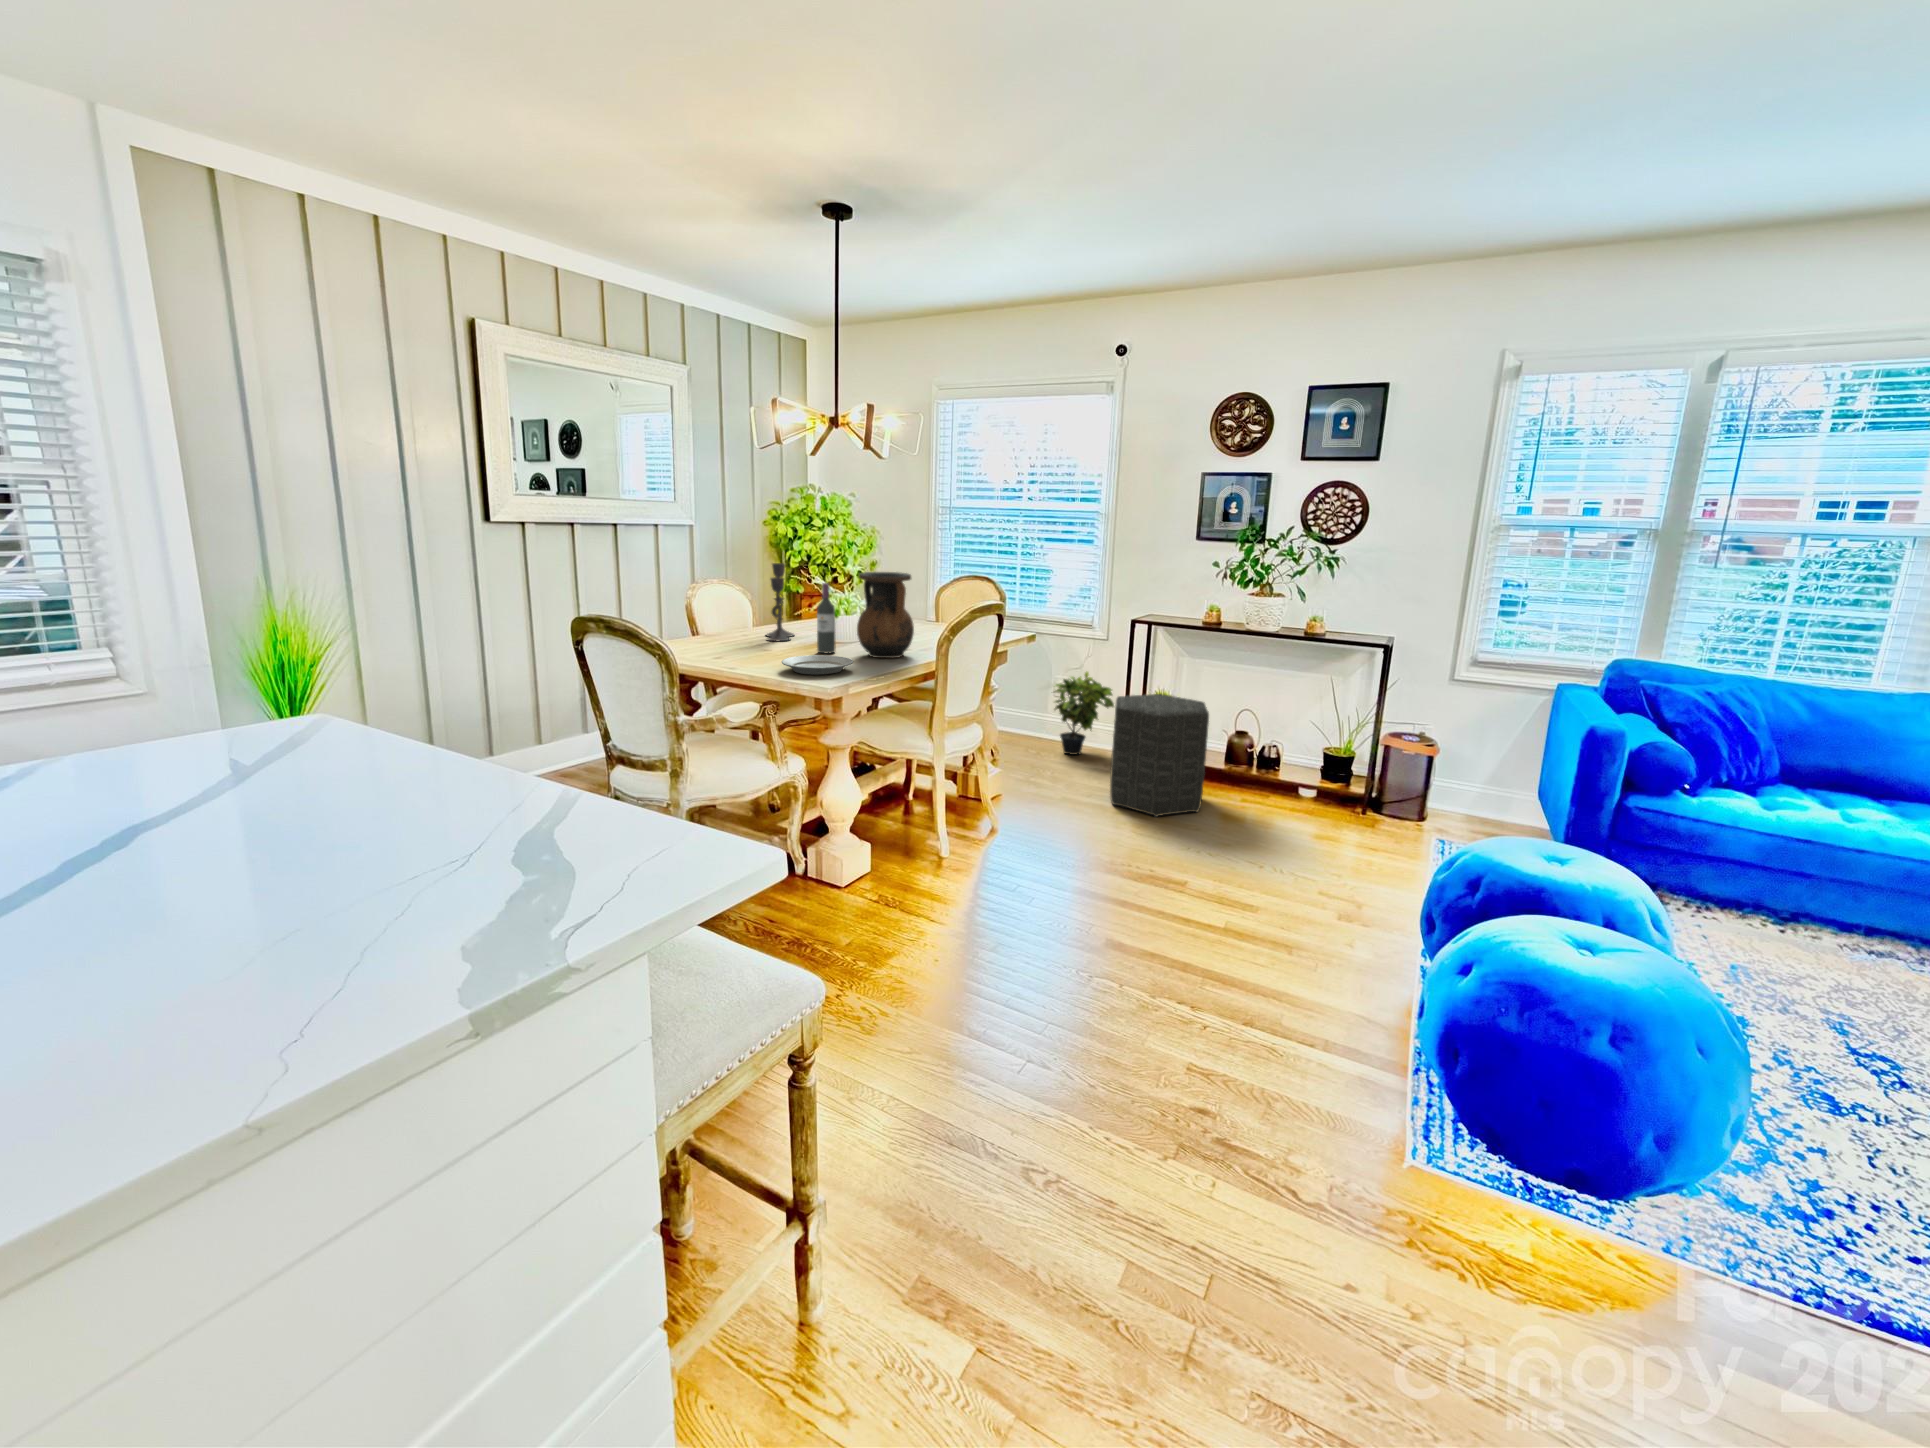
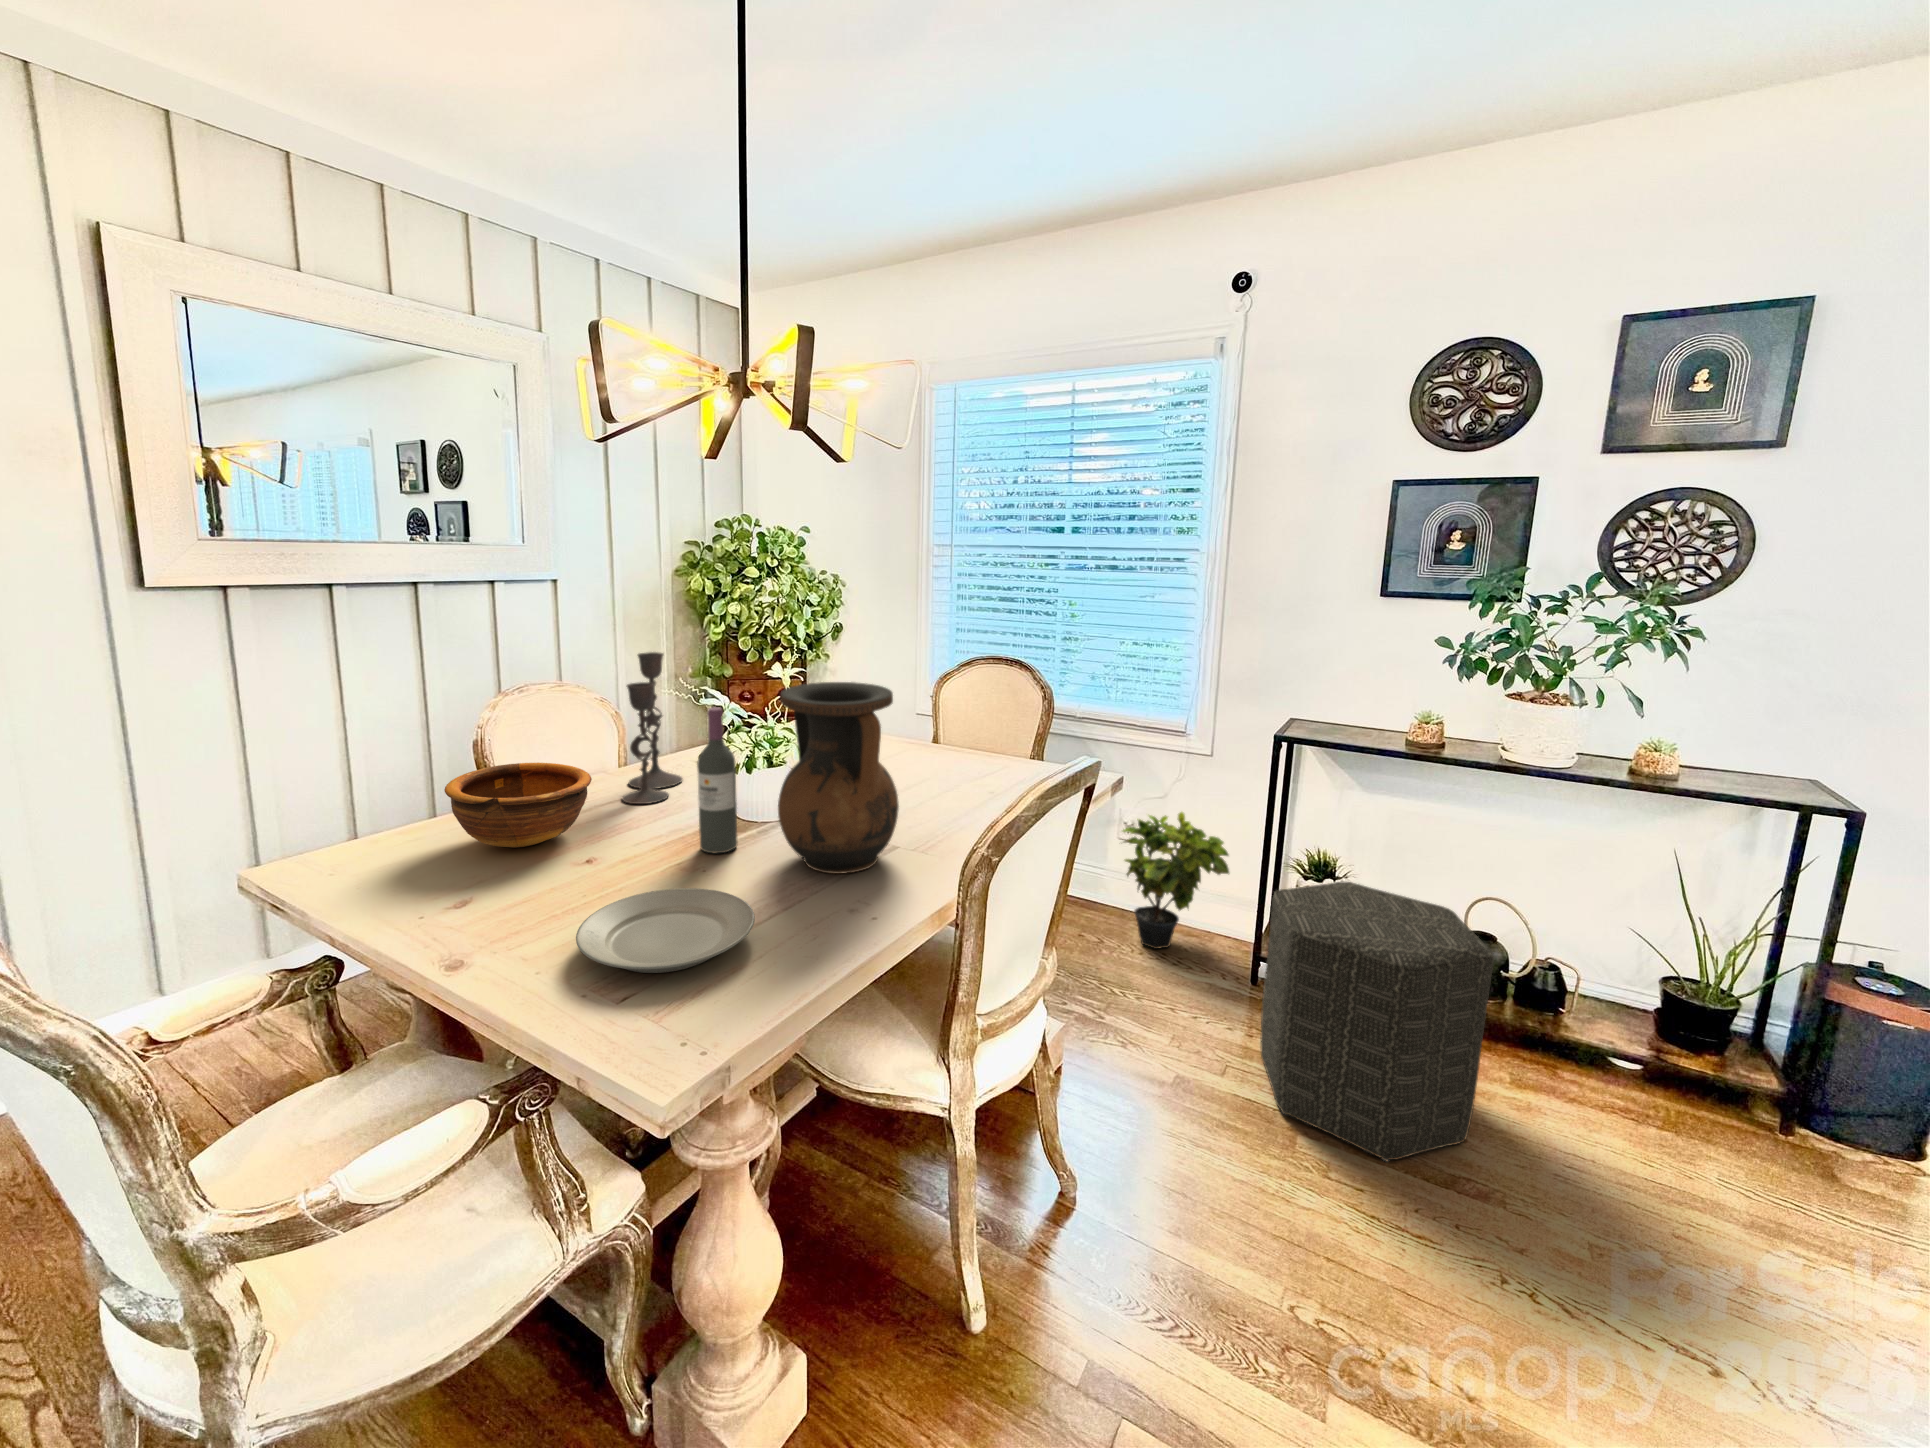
bowl: none [694,614,761,651] -> present [445,763,592,848]

